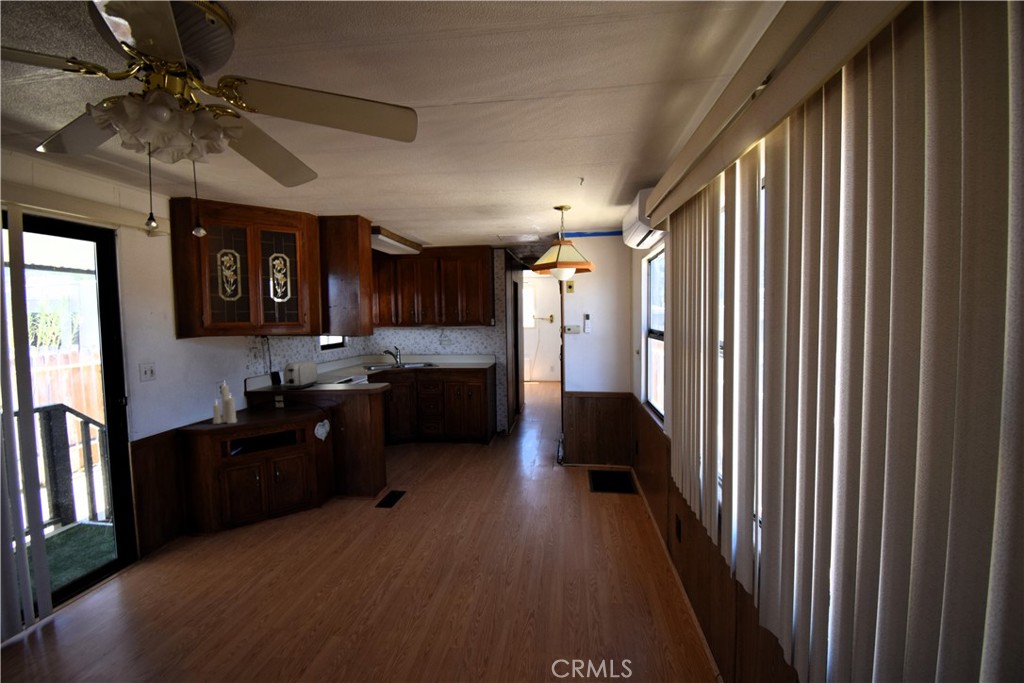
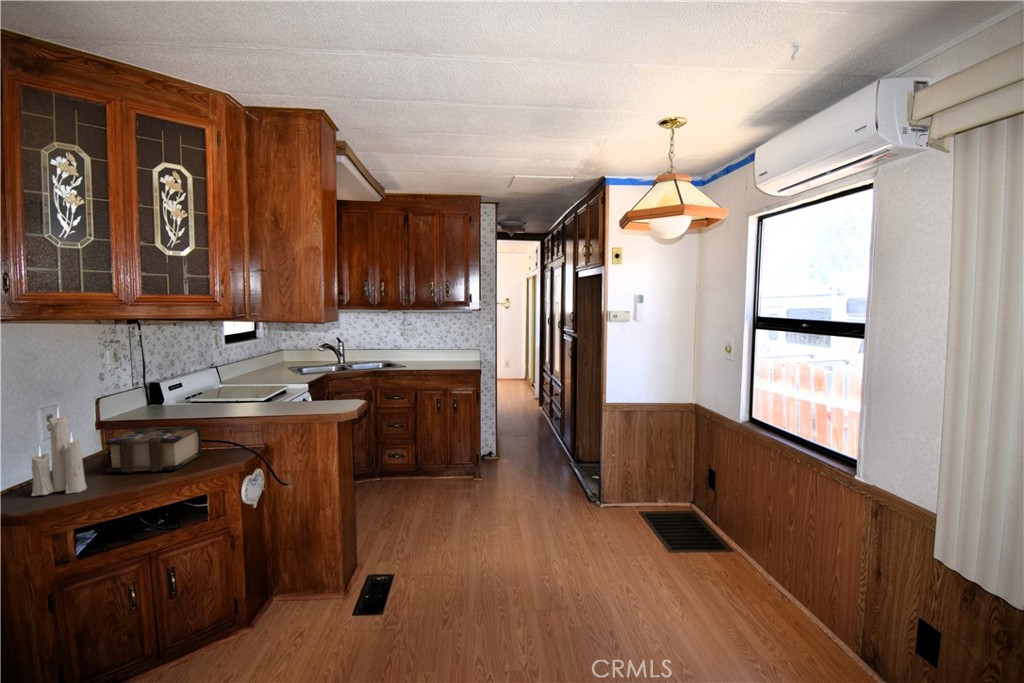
toaster: present [283,361,317,390] -> none [175,364,236,416]
book: none [246,394,295,417] -> present [105,427,202,473]

